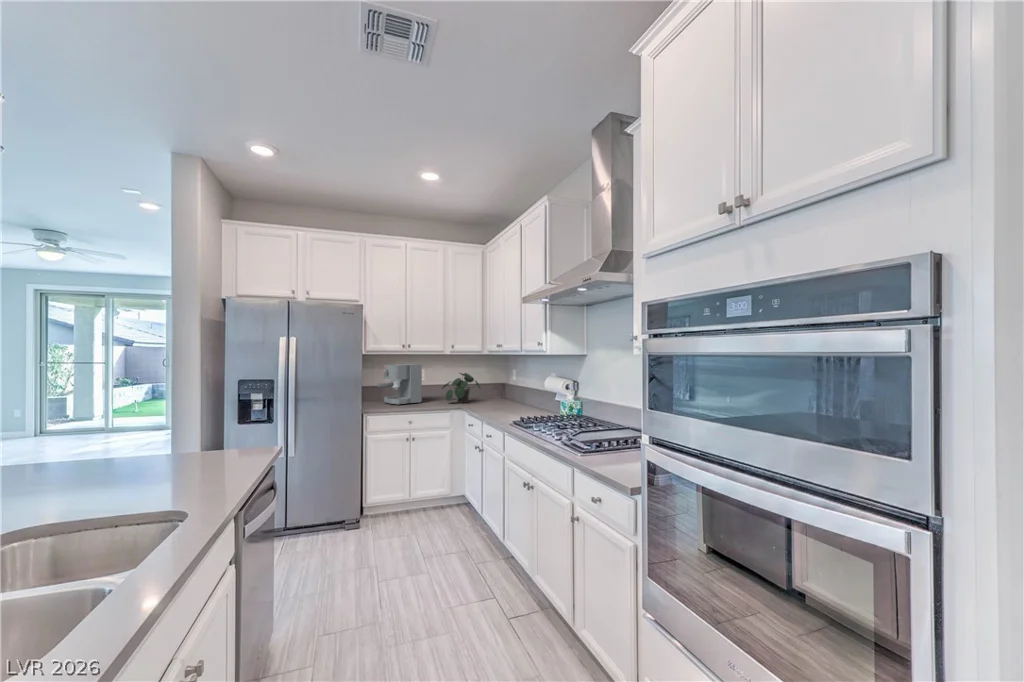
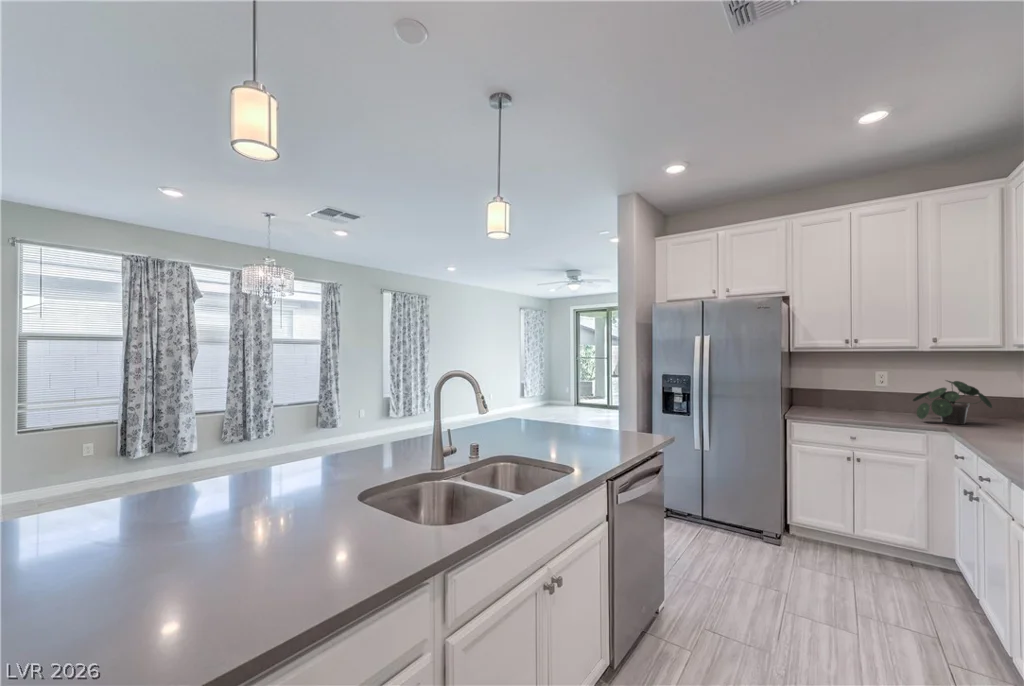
coffee maker: present [377,364,422,405] -> none [807,365,875,416]

